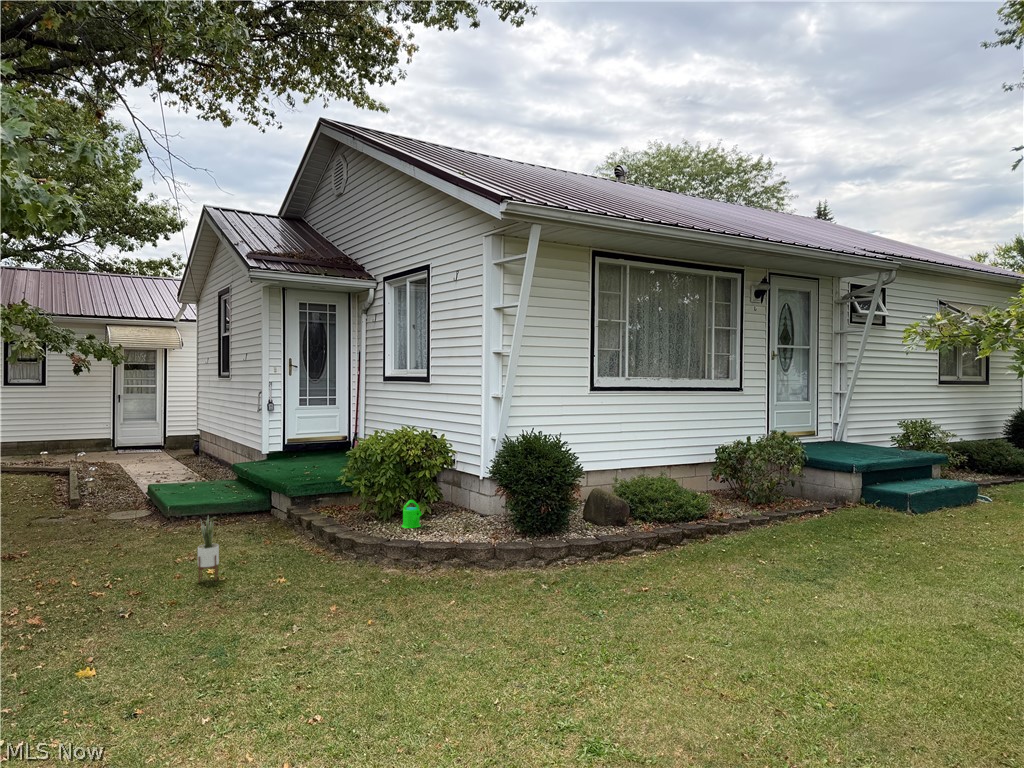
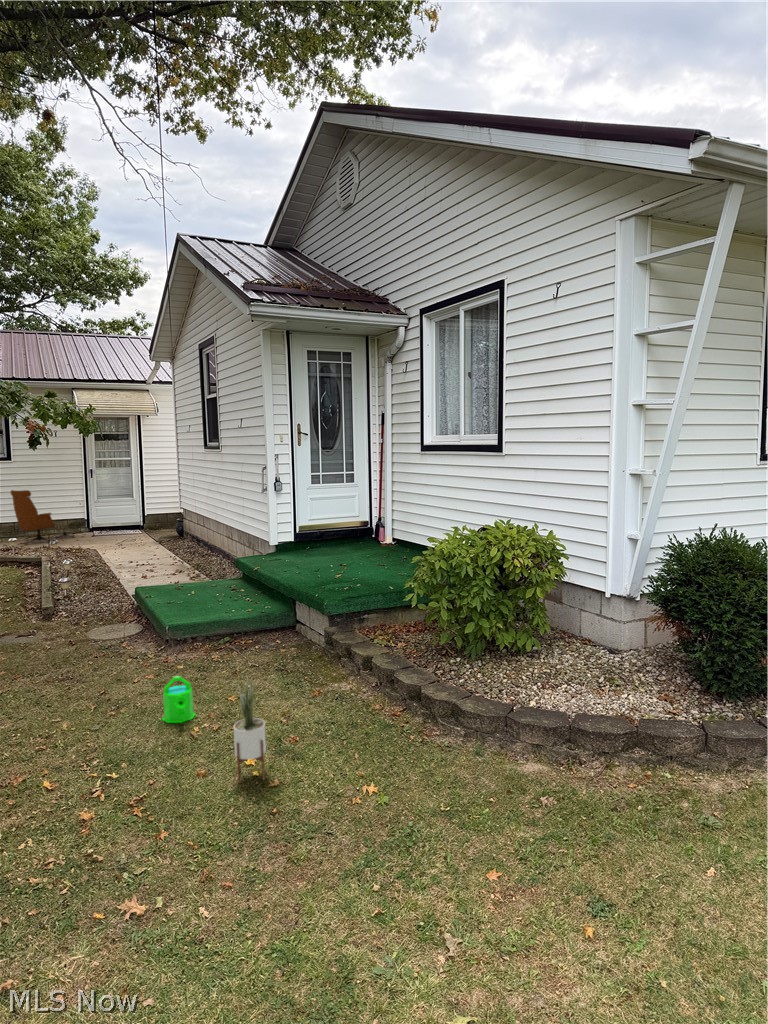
lounge chair: none [41,411,102,460] -> present [11,490,71,544]
watering can: present [402,500,421,528] -> present [162,676,195,723]

